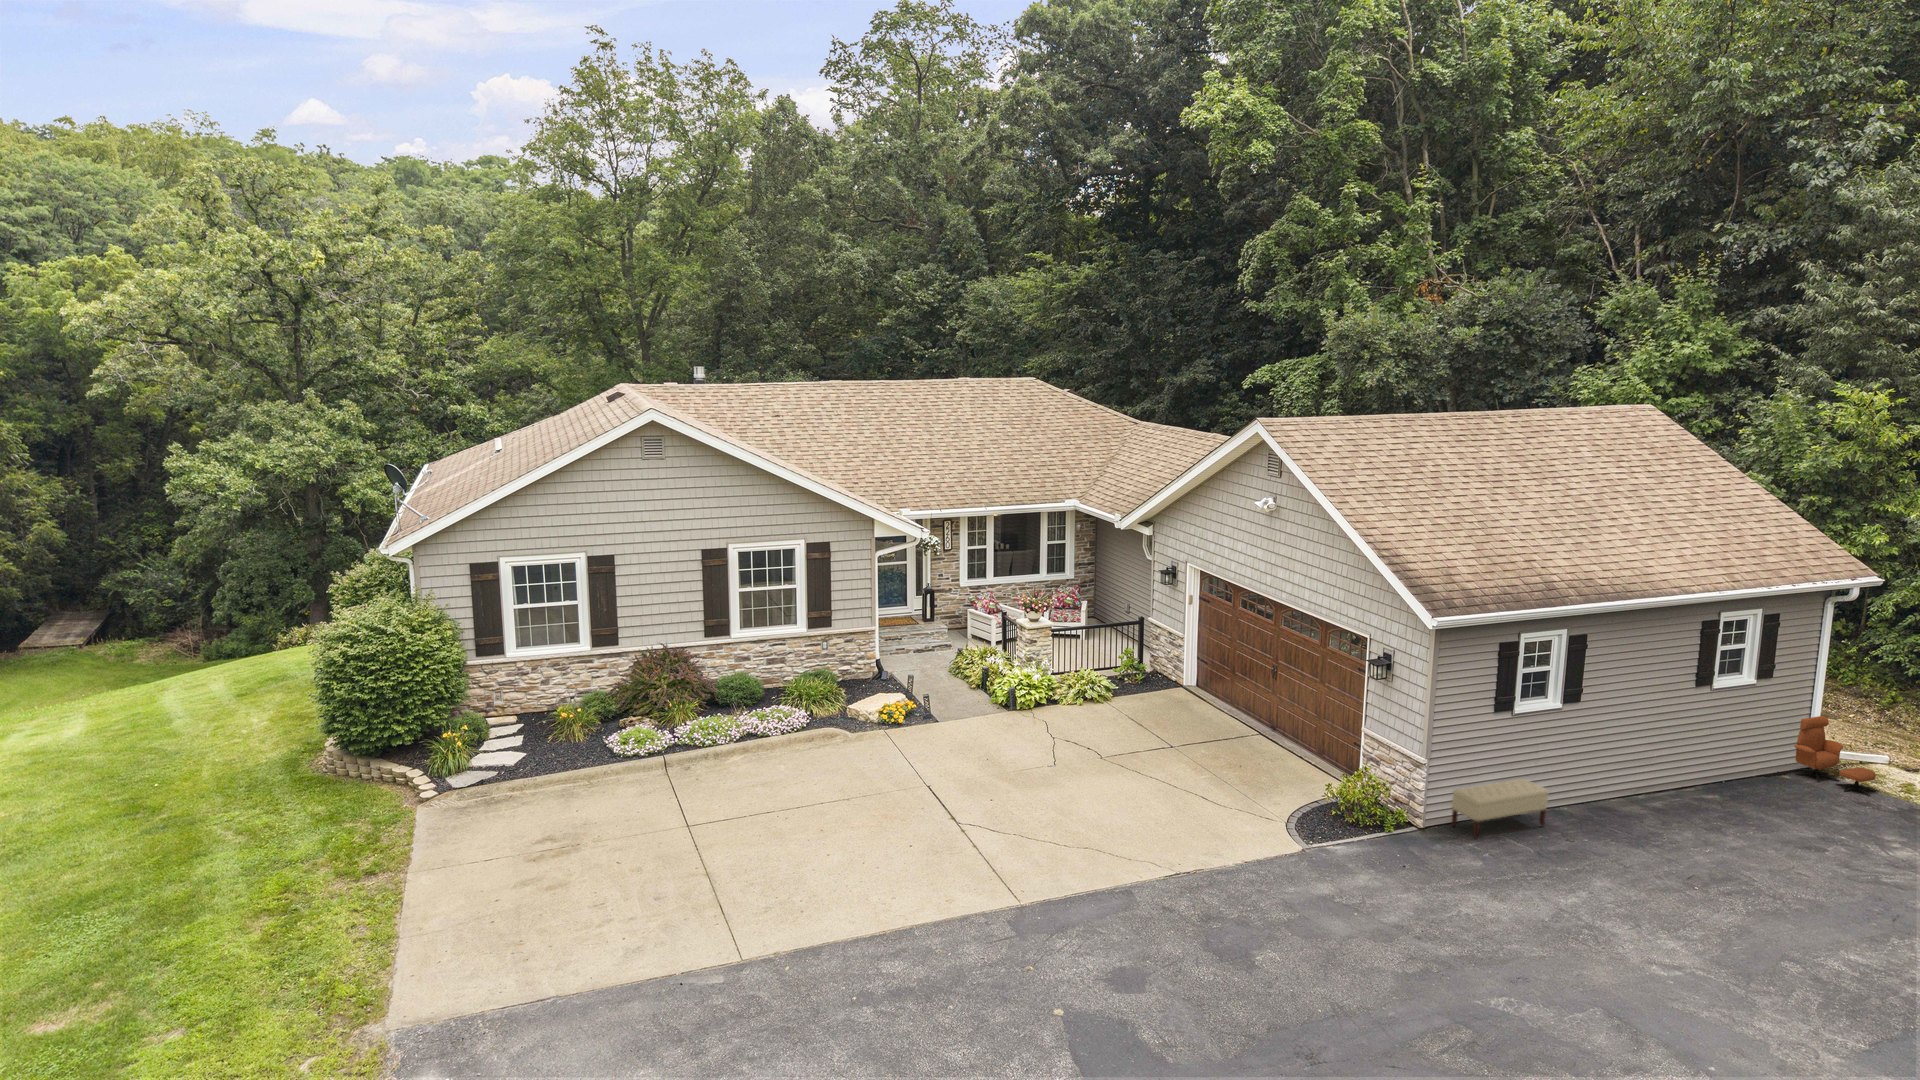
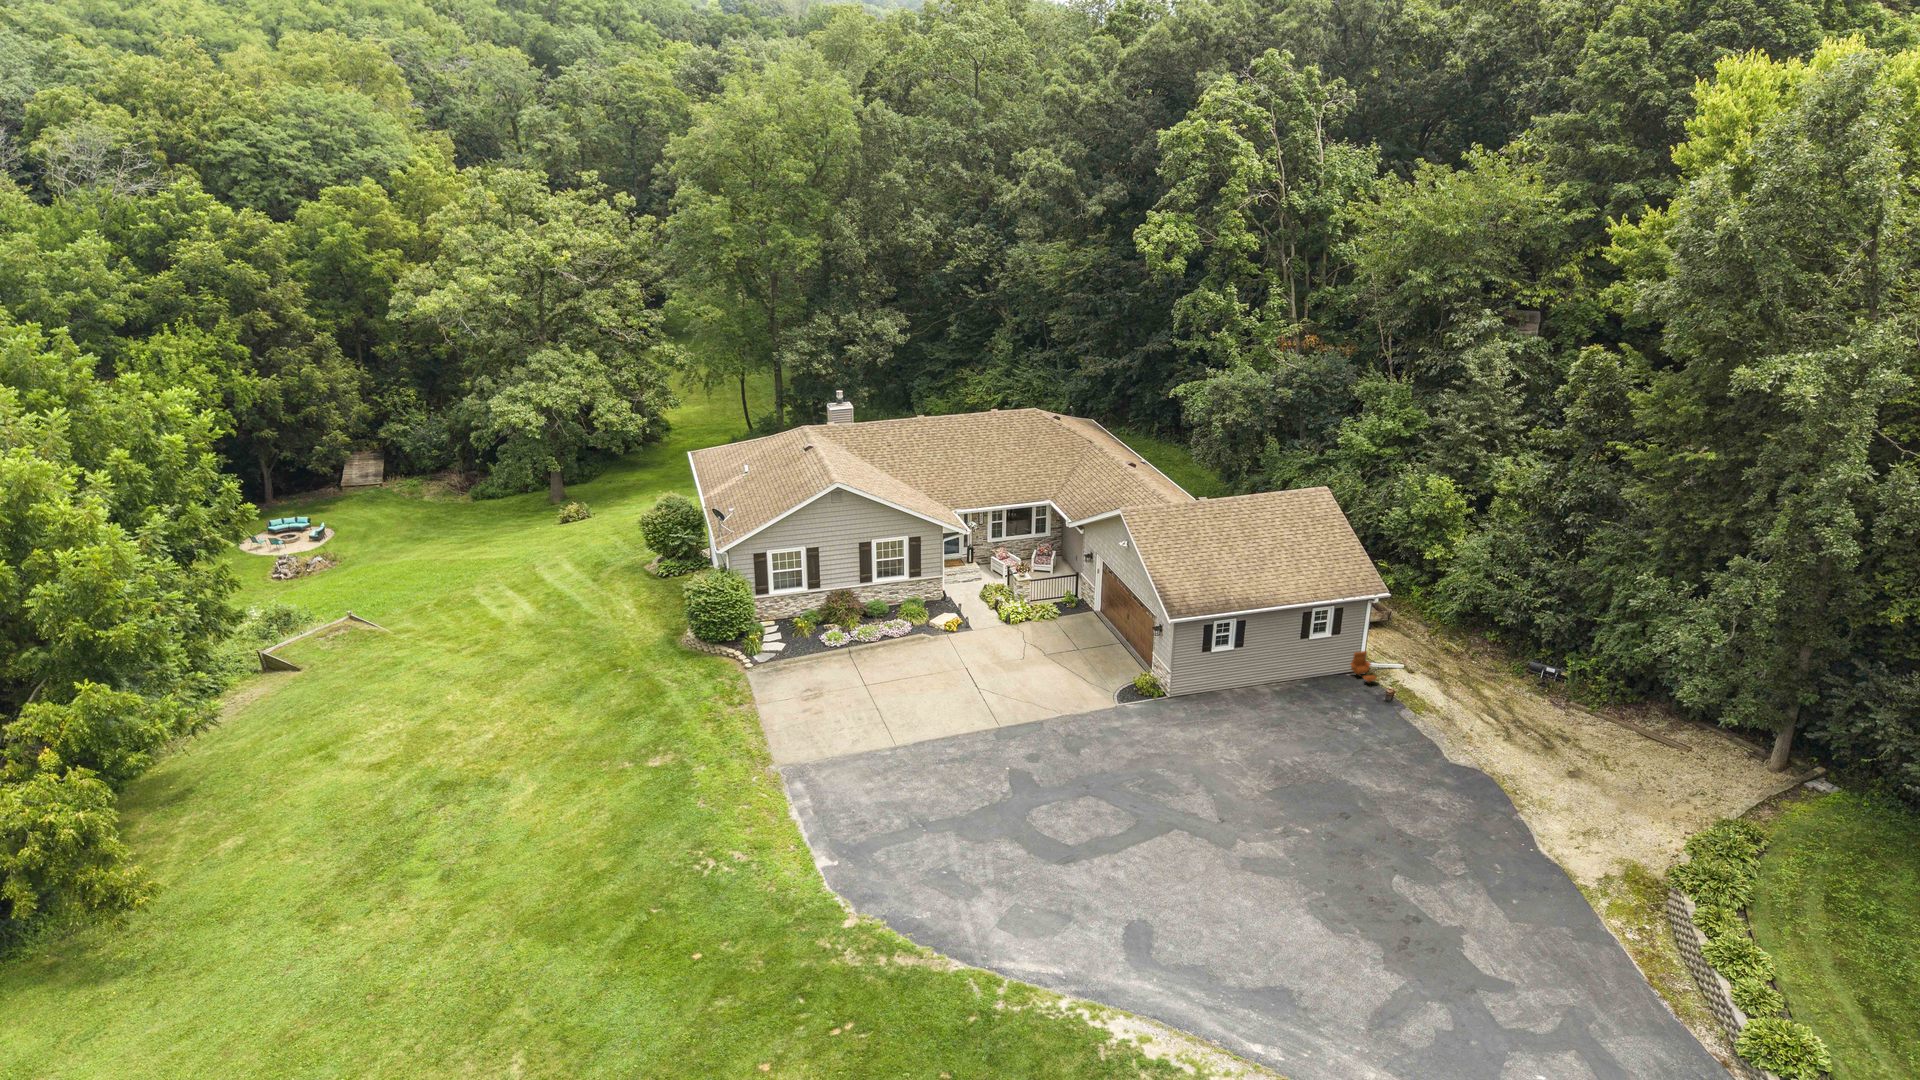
bench: present [1451,779,1549,838] -> none [1181,677,1221,702]

